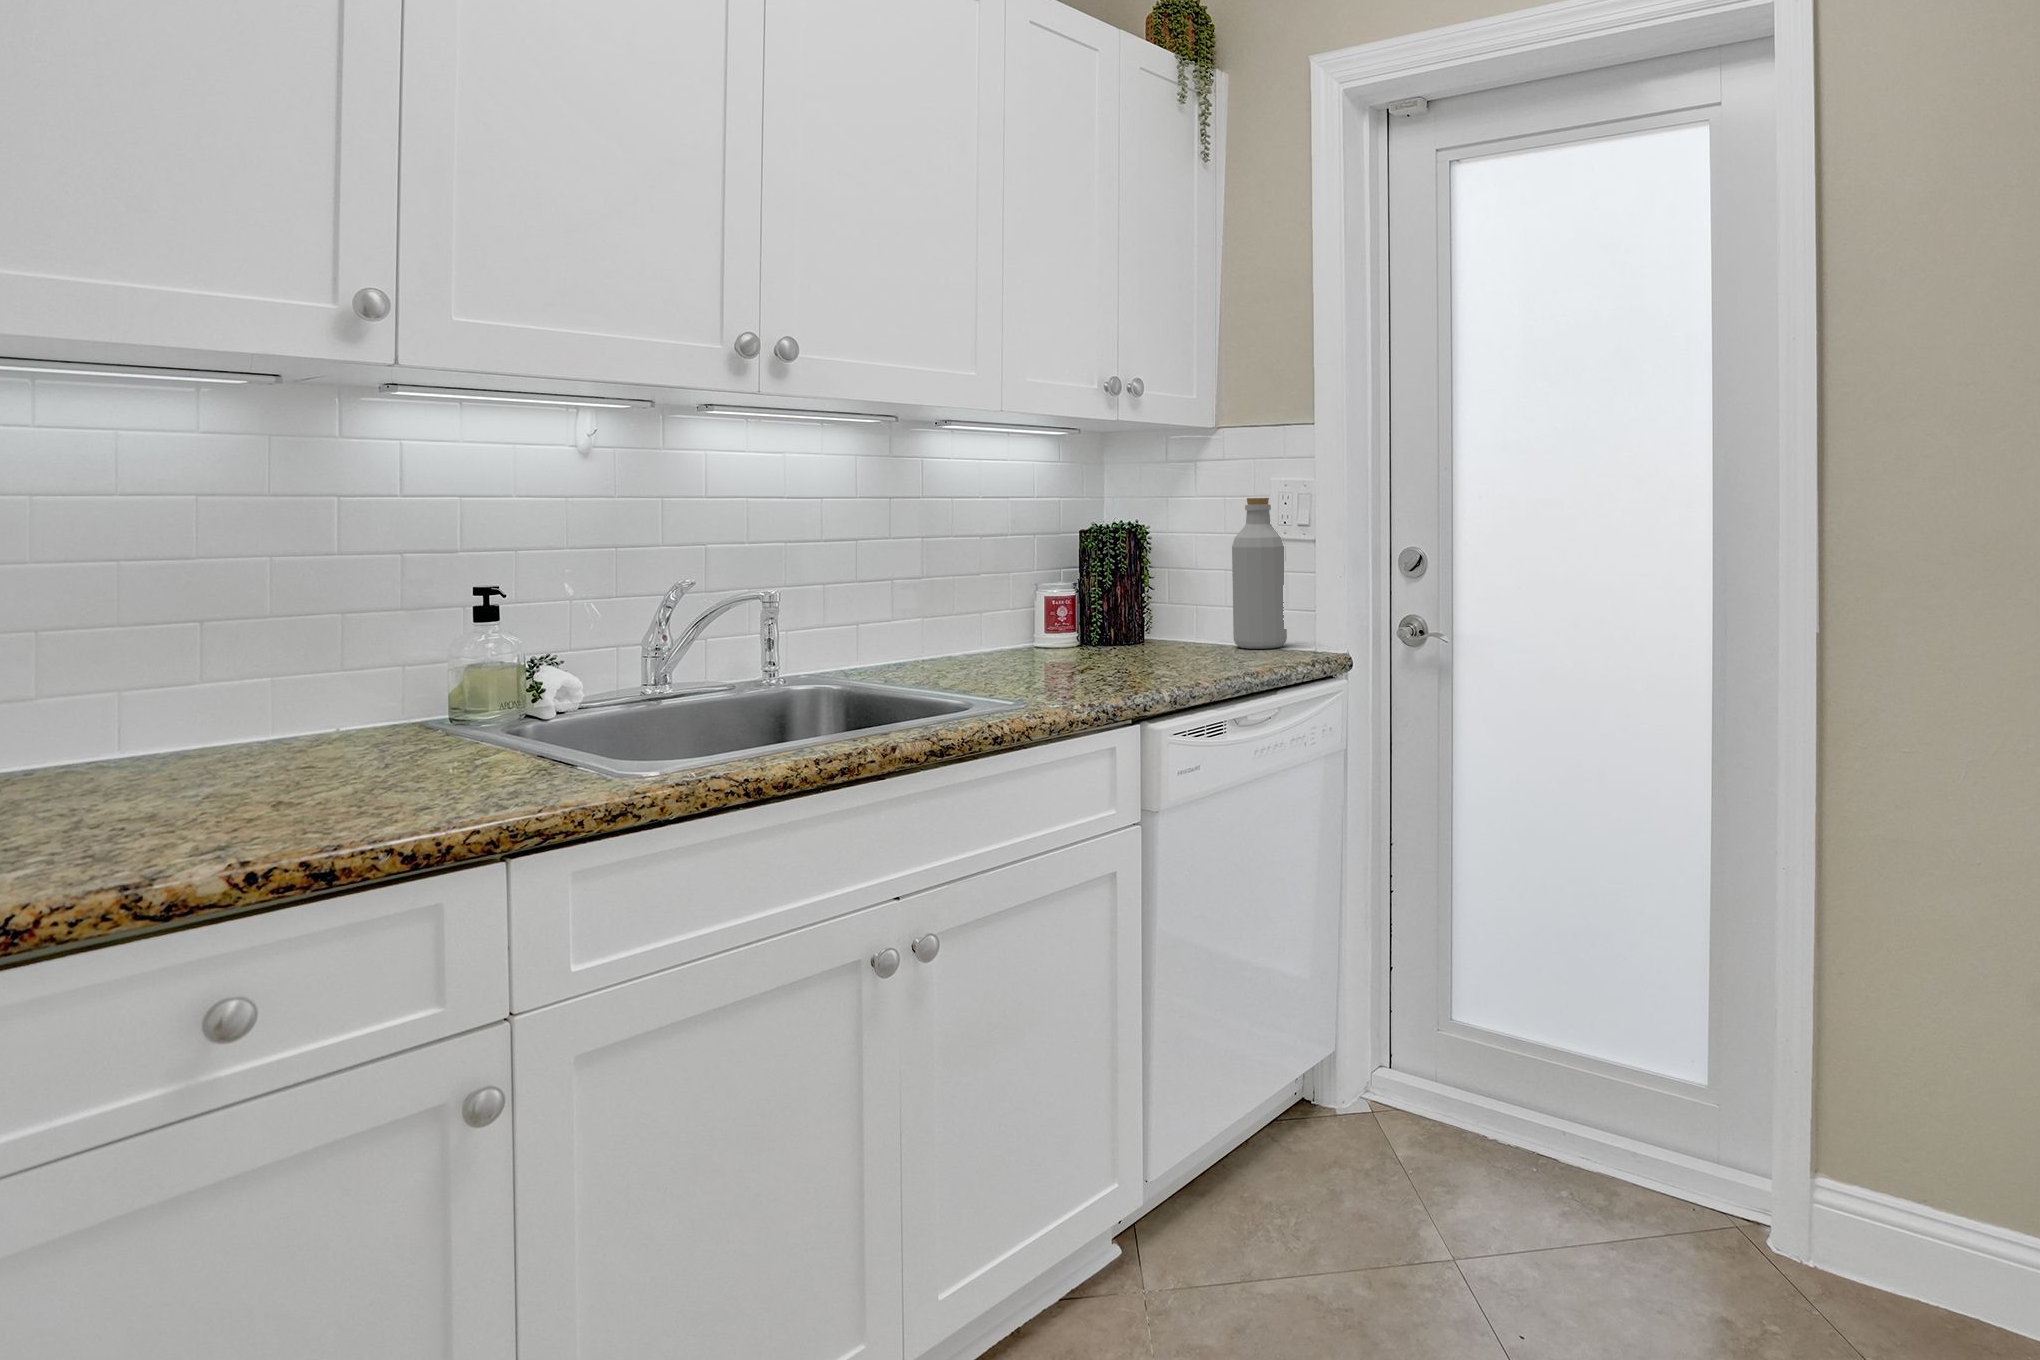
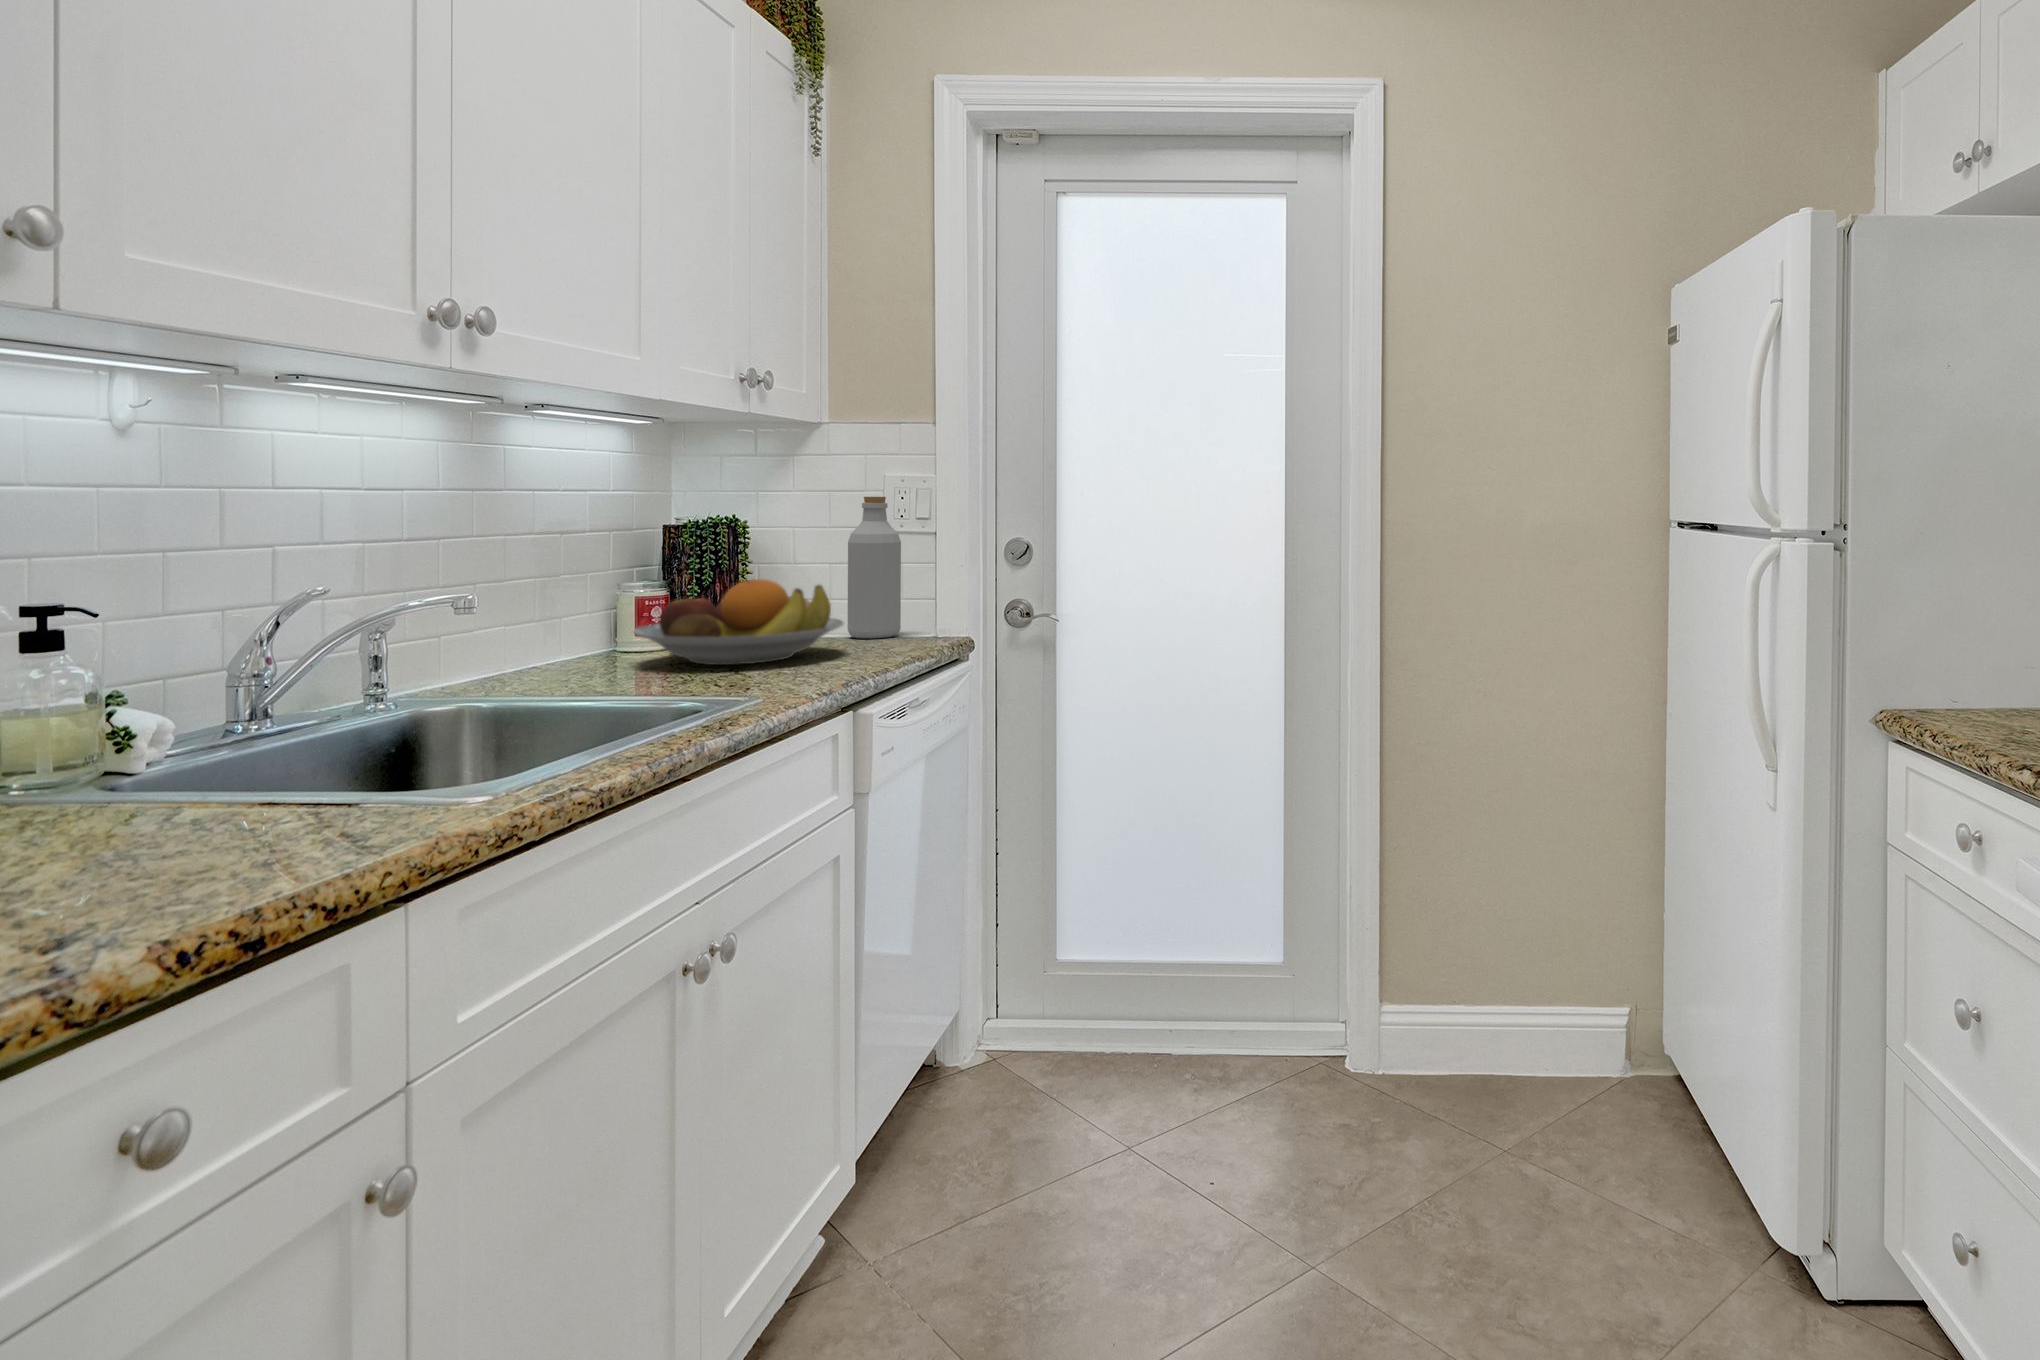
fruit bowl: none [1011,583,1199,667] -> present [633,579,844,665]

